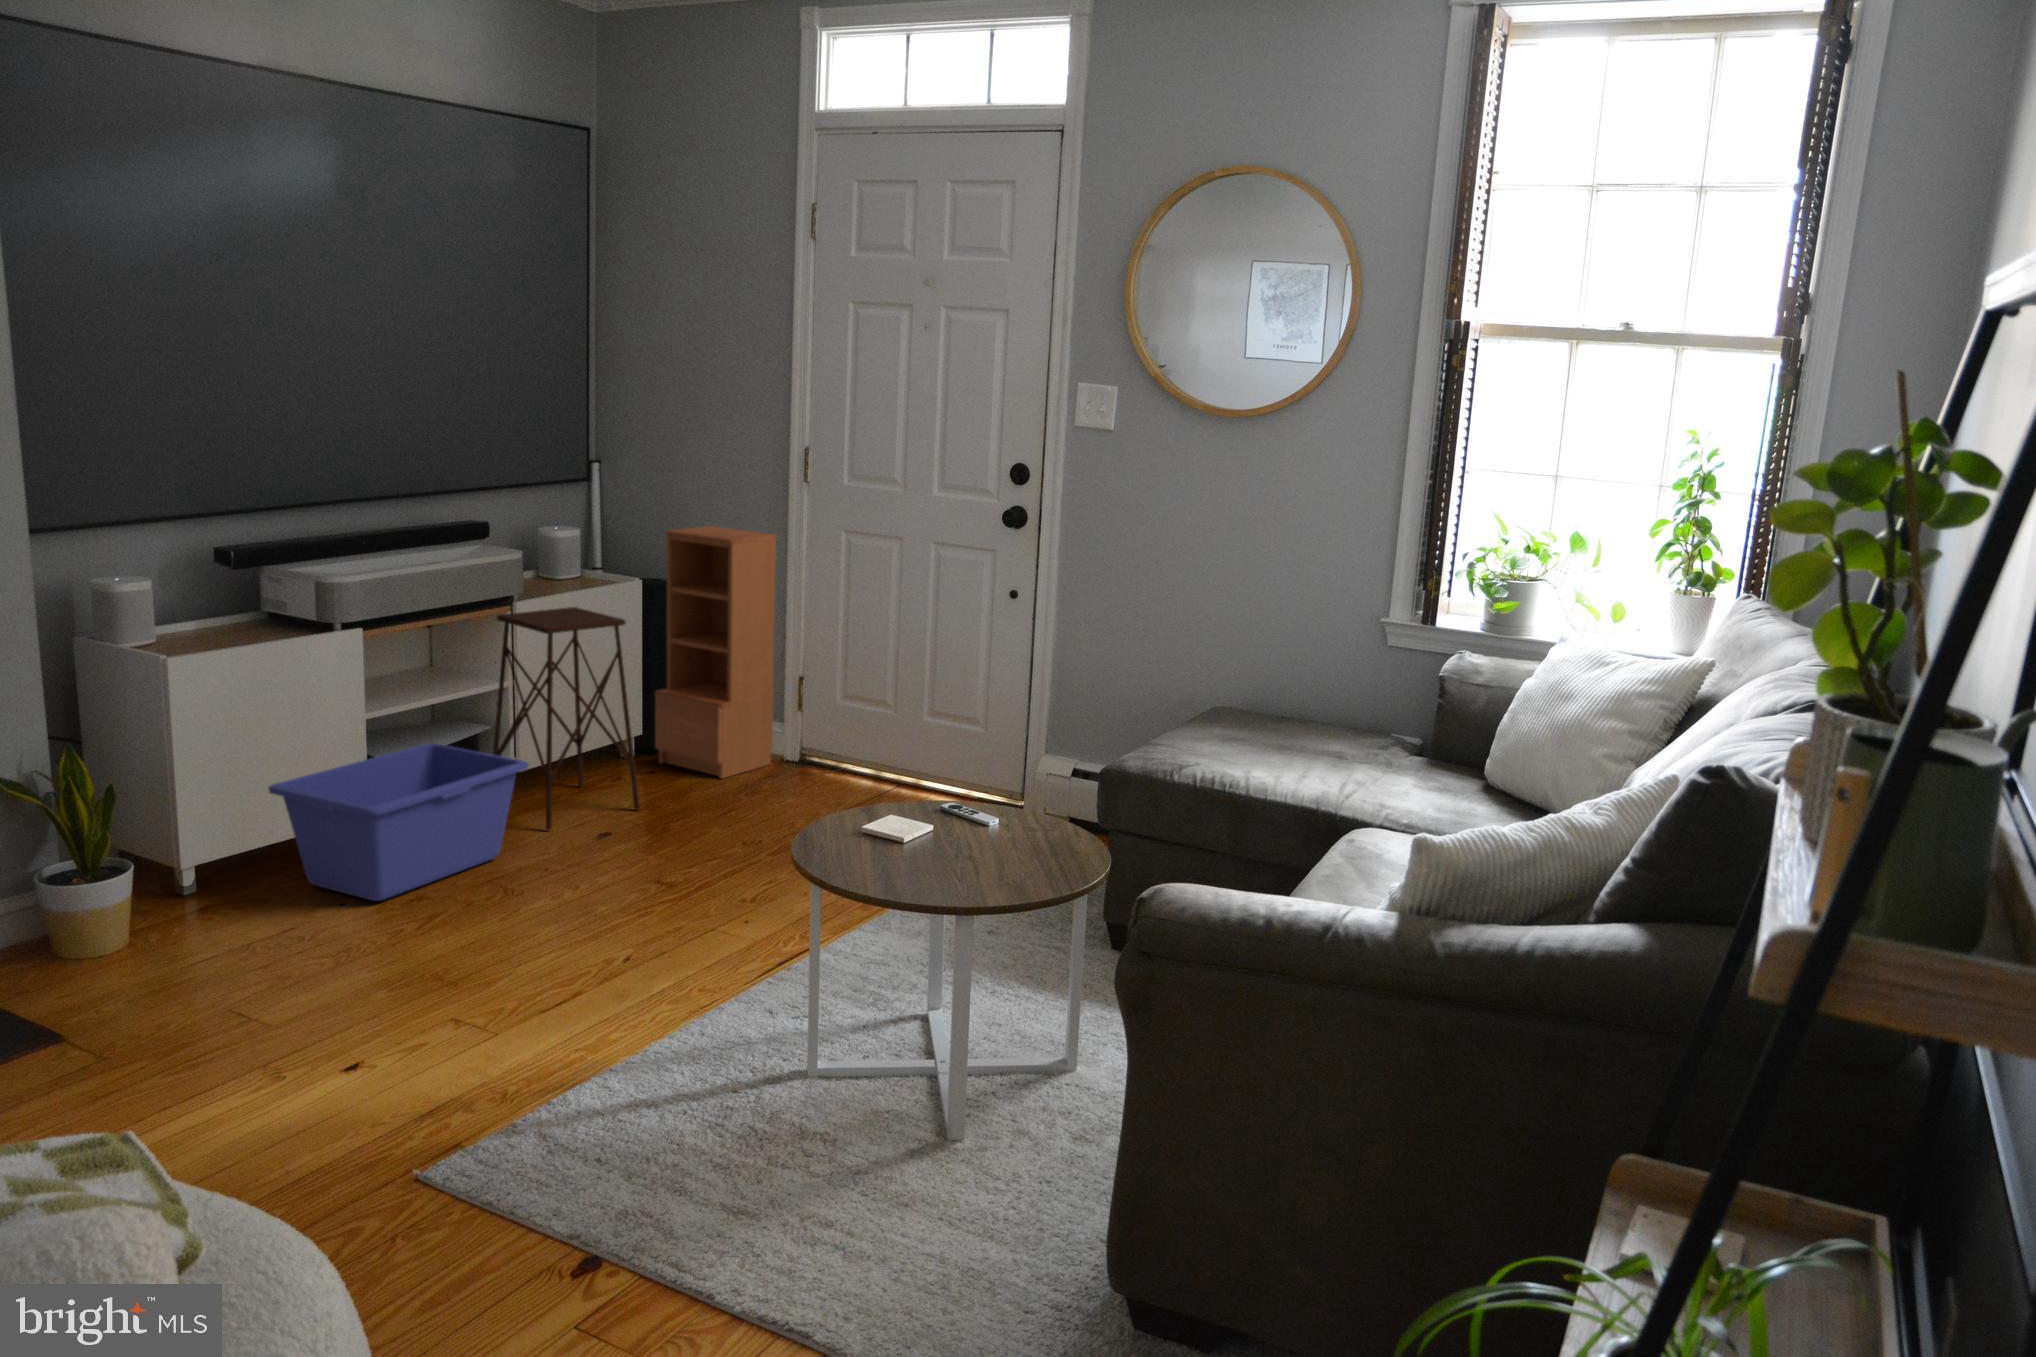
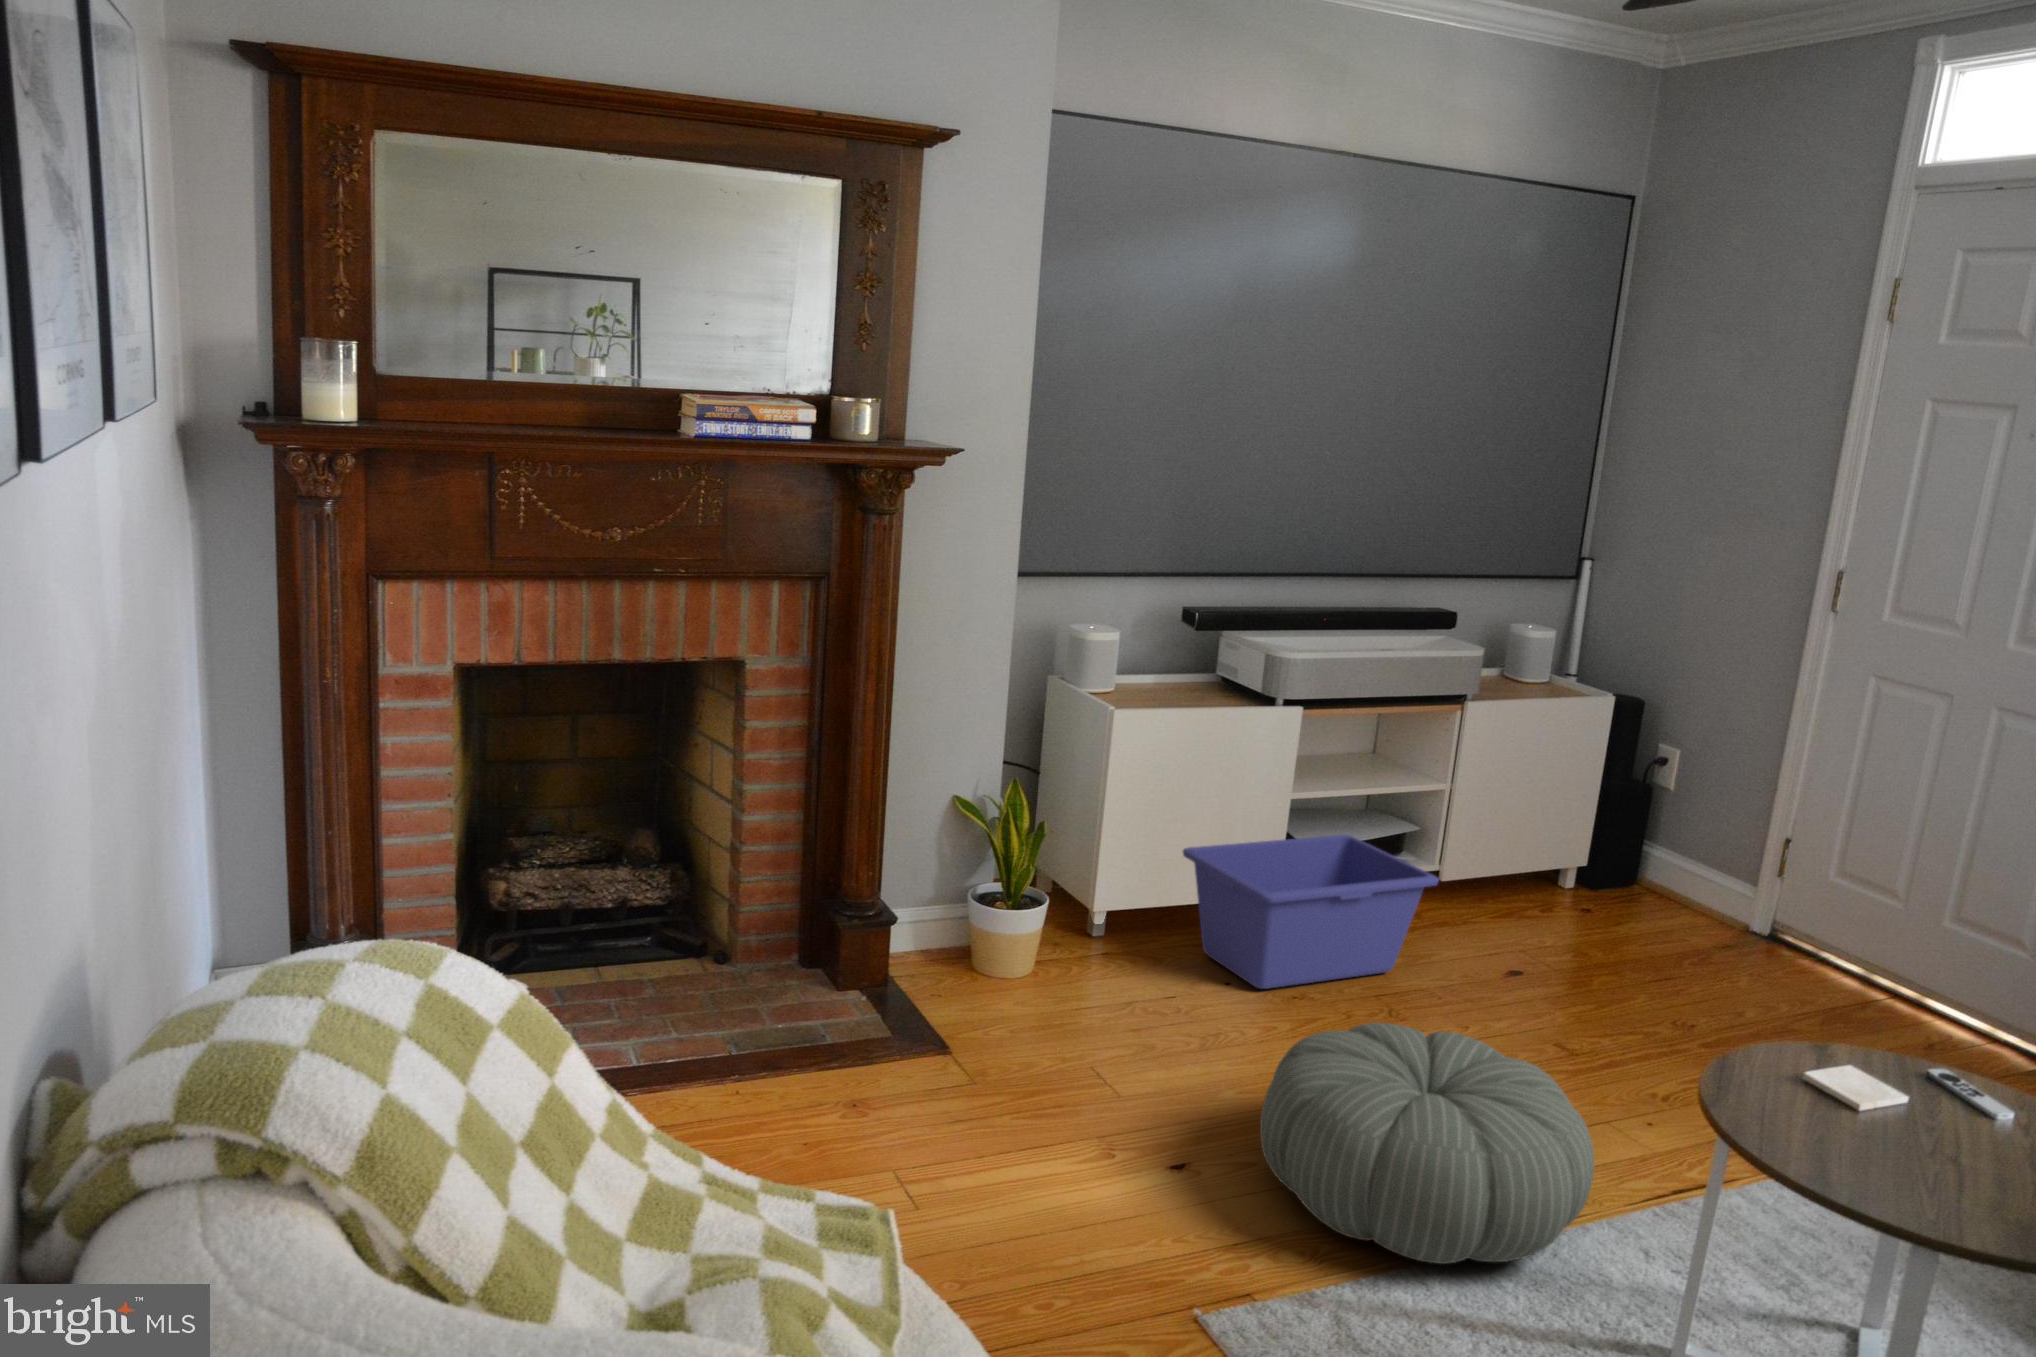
bookcase: present [655,526,777,778] -> none [1597,643,1788,940]
side table: present [493,607,640,830] -> none [1399,712,1579,955]
pouf: none [425,881,721,1074] -> present [1260,1023,1594,1264]

